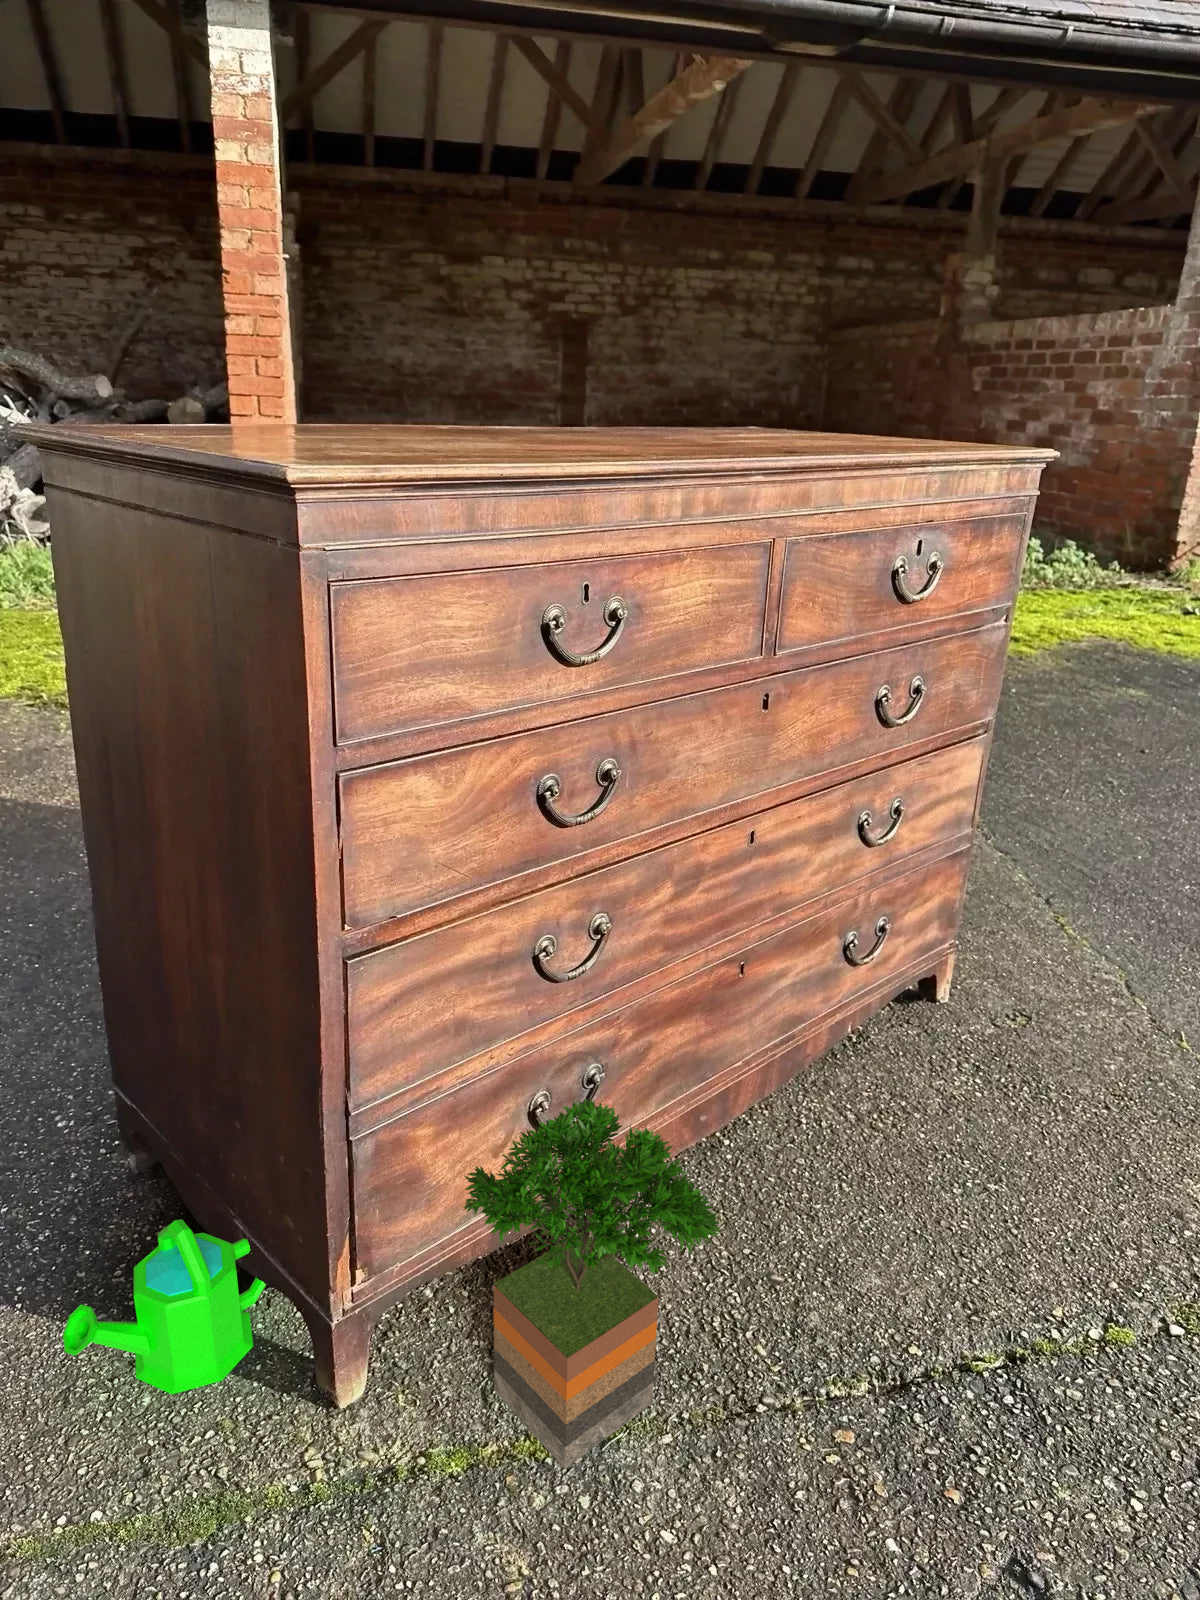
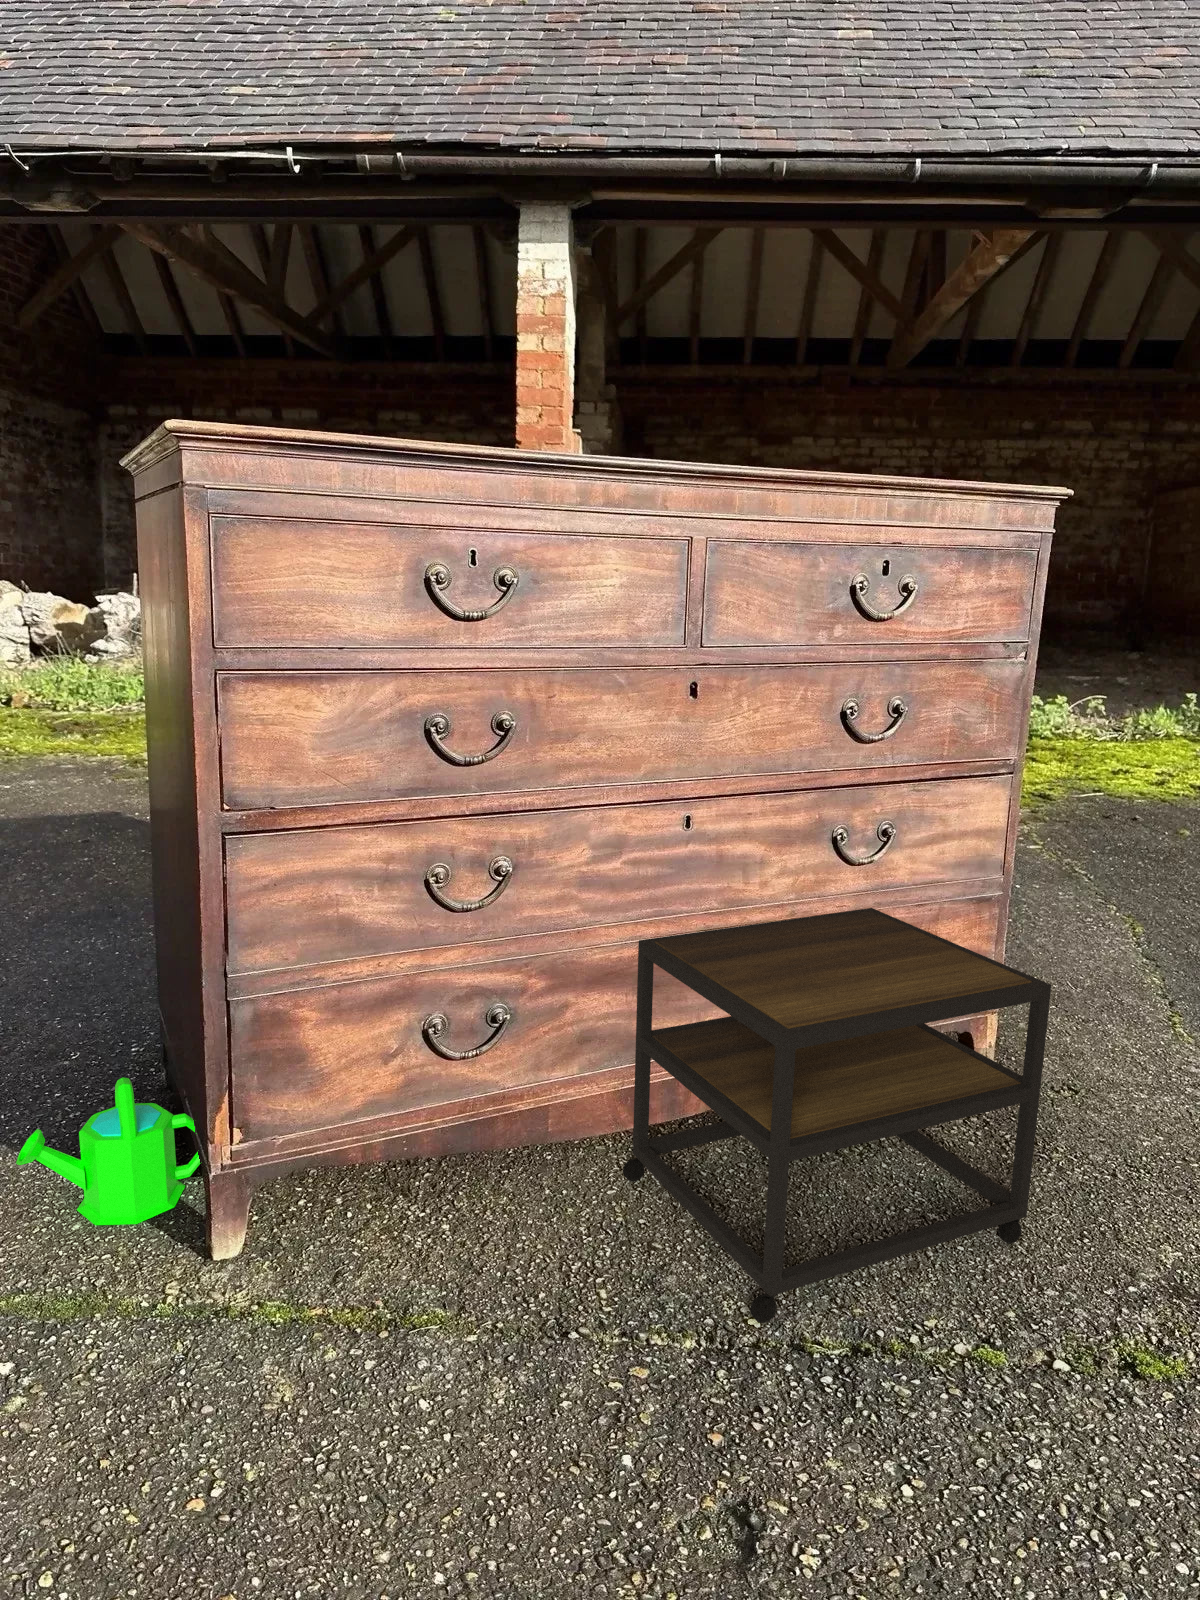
side table: none [705,893,1128,1349] -> present [623,908,1051,1323]
potted tree: present [463,1098,721,1469] -> none [301,1003,525,1339]

